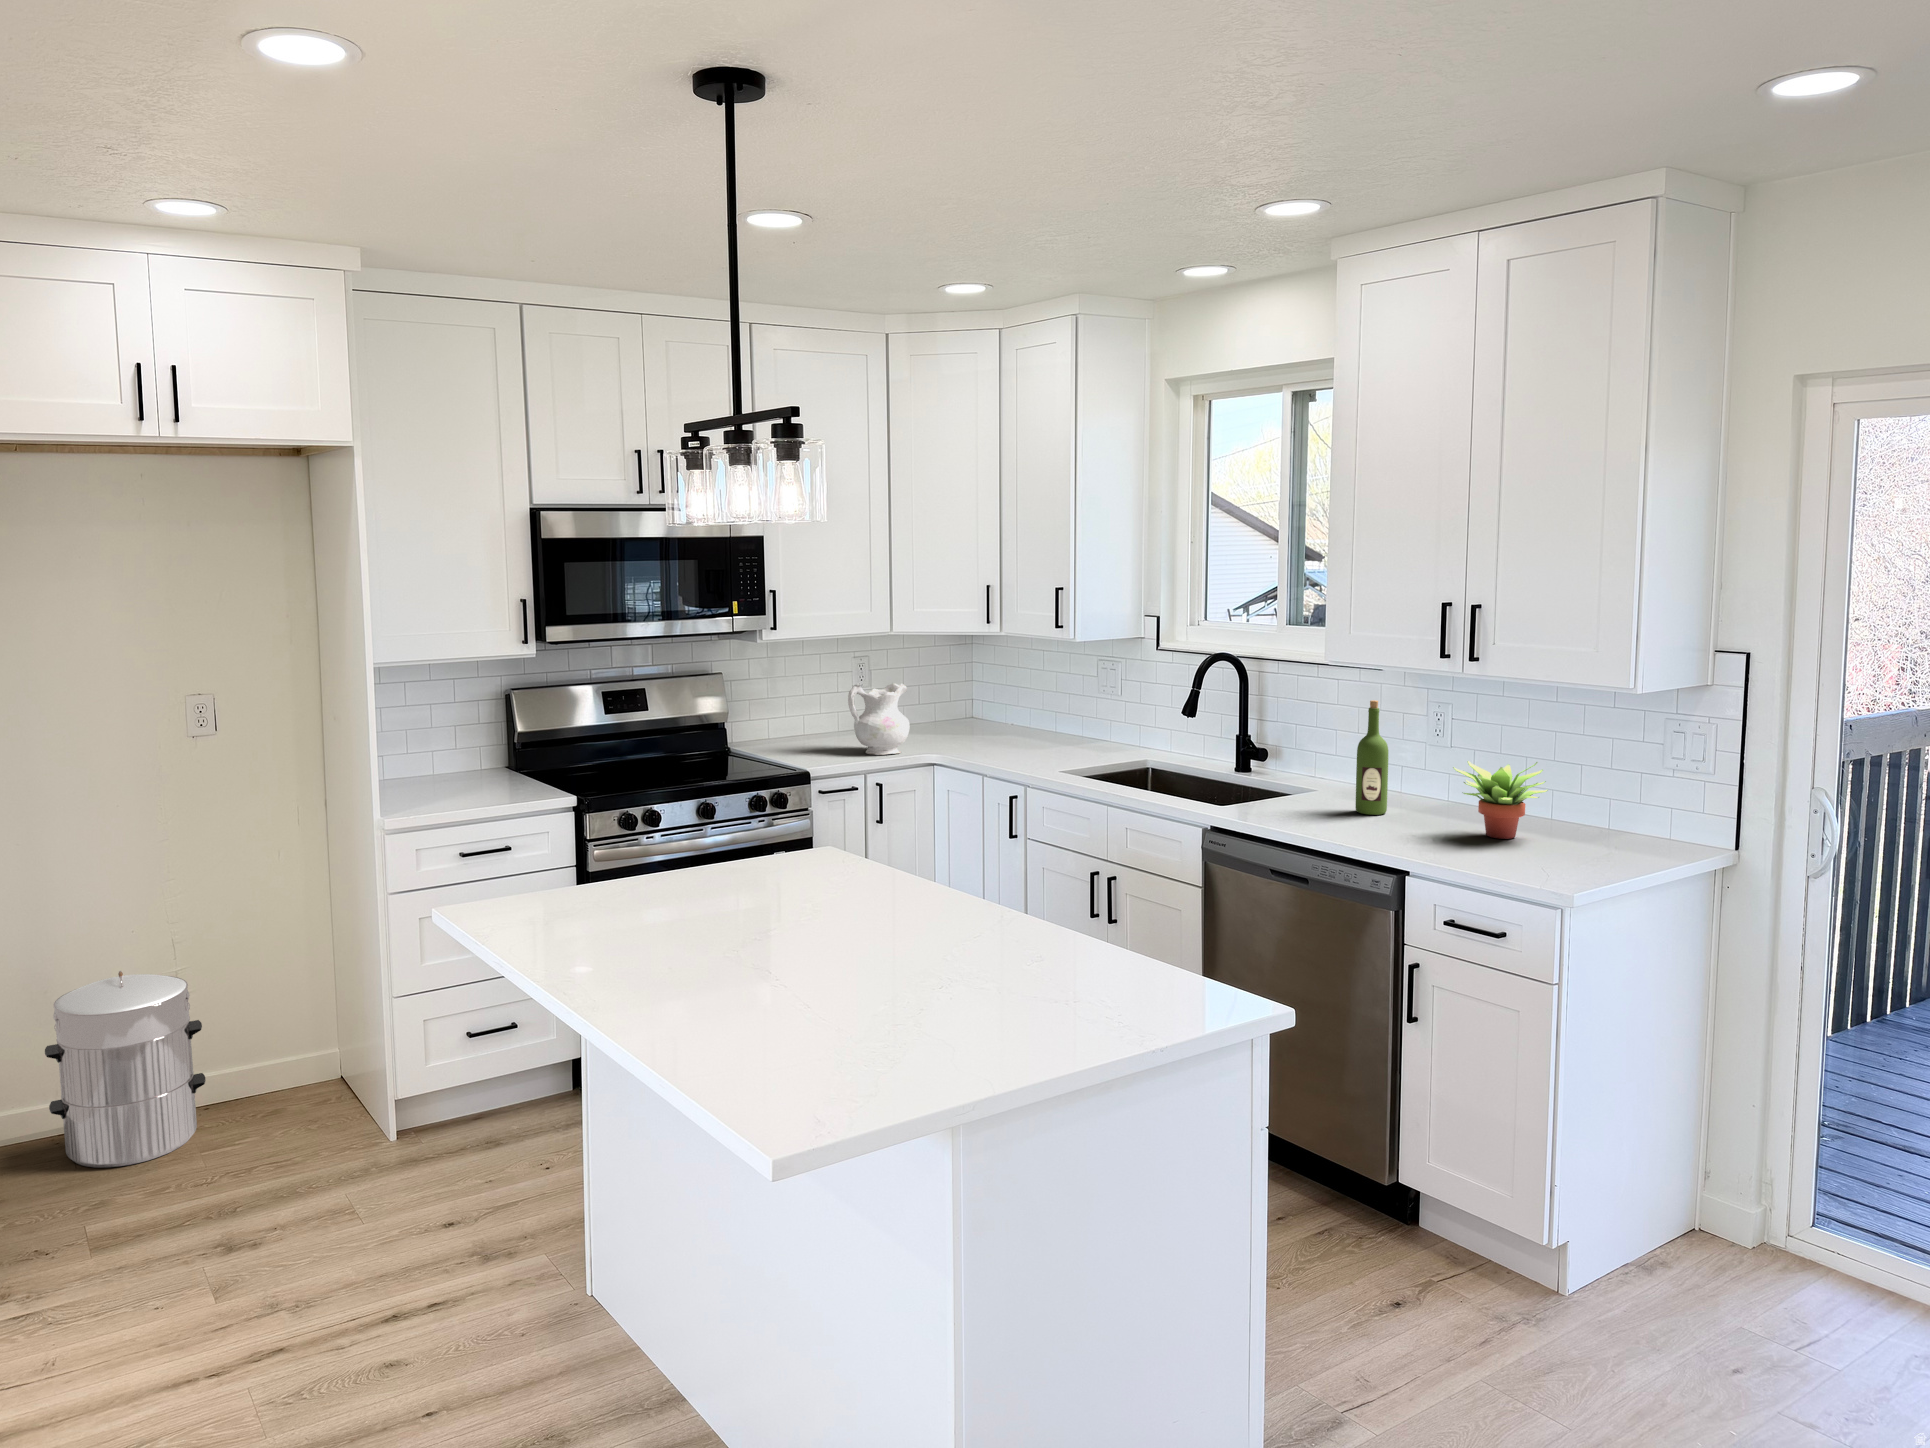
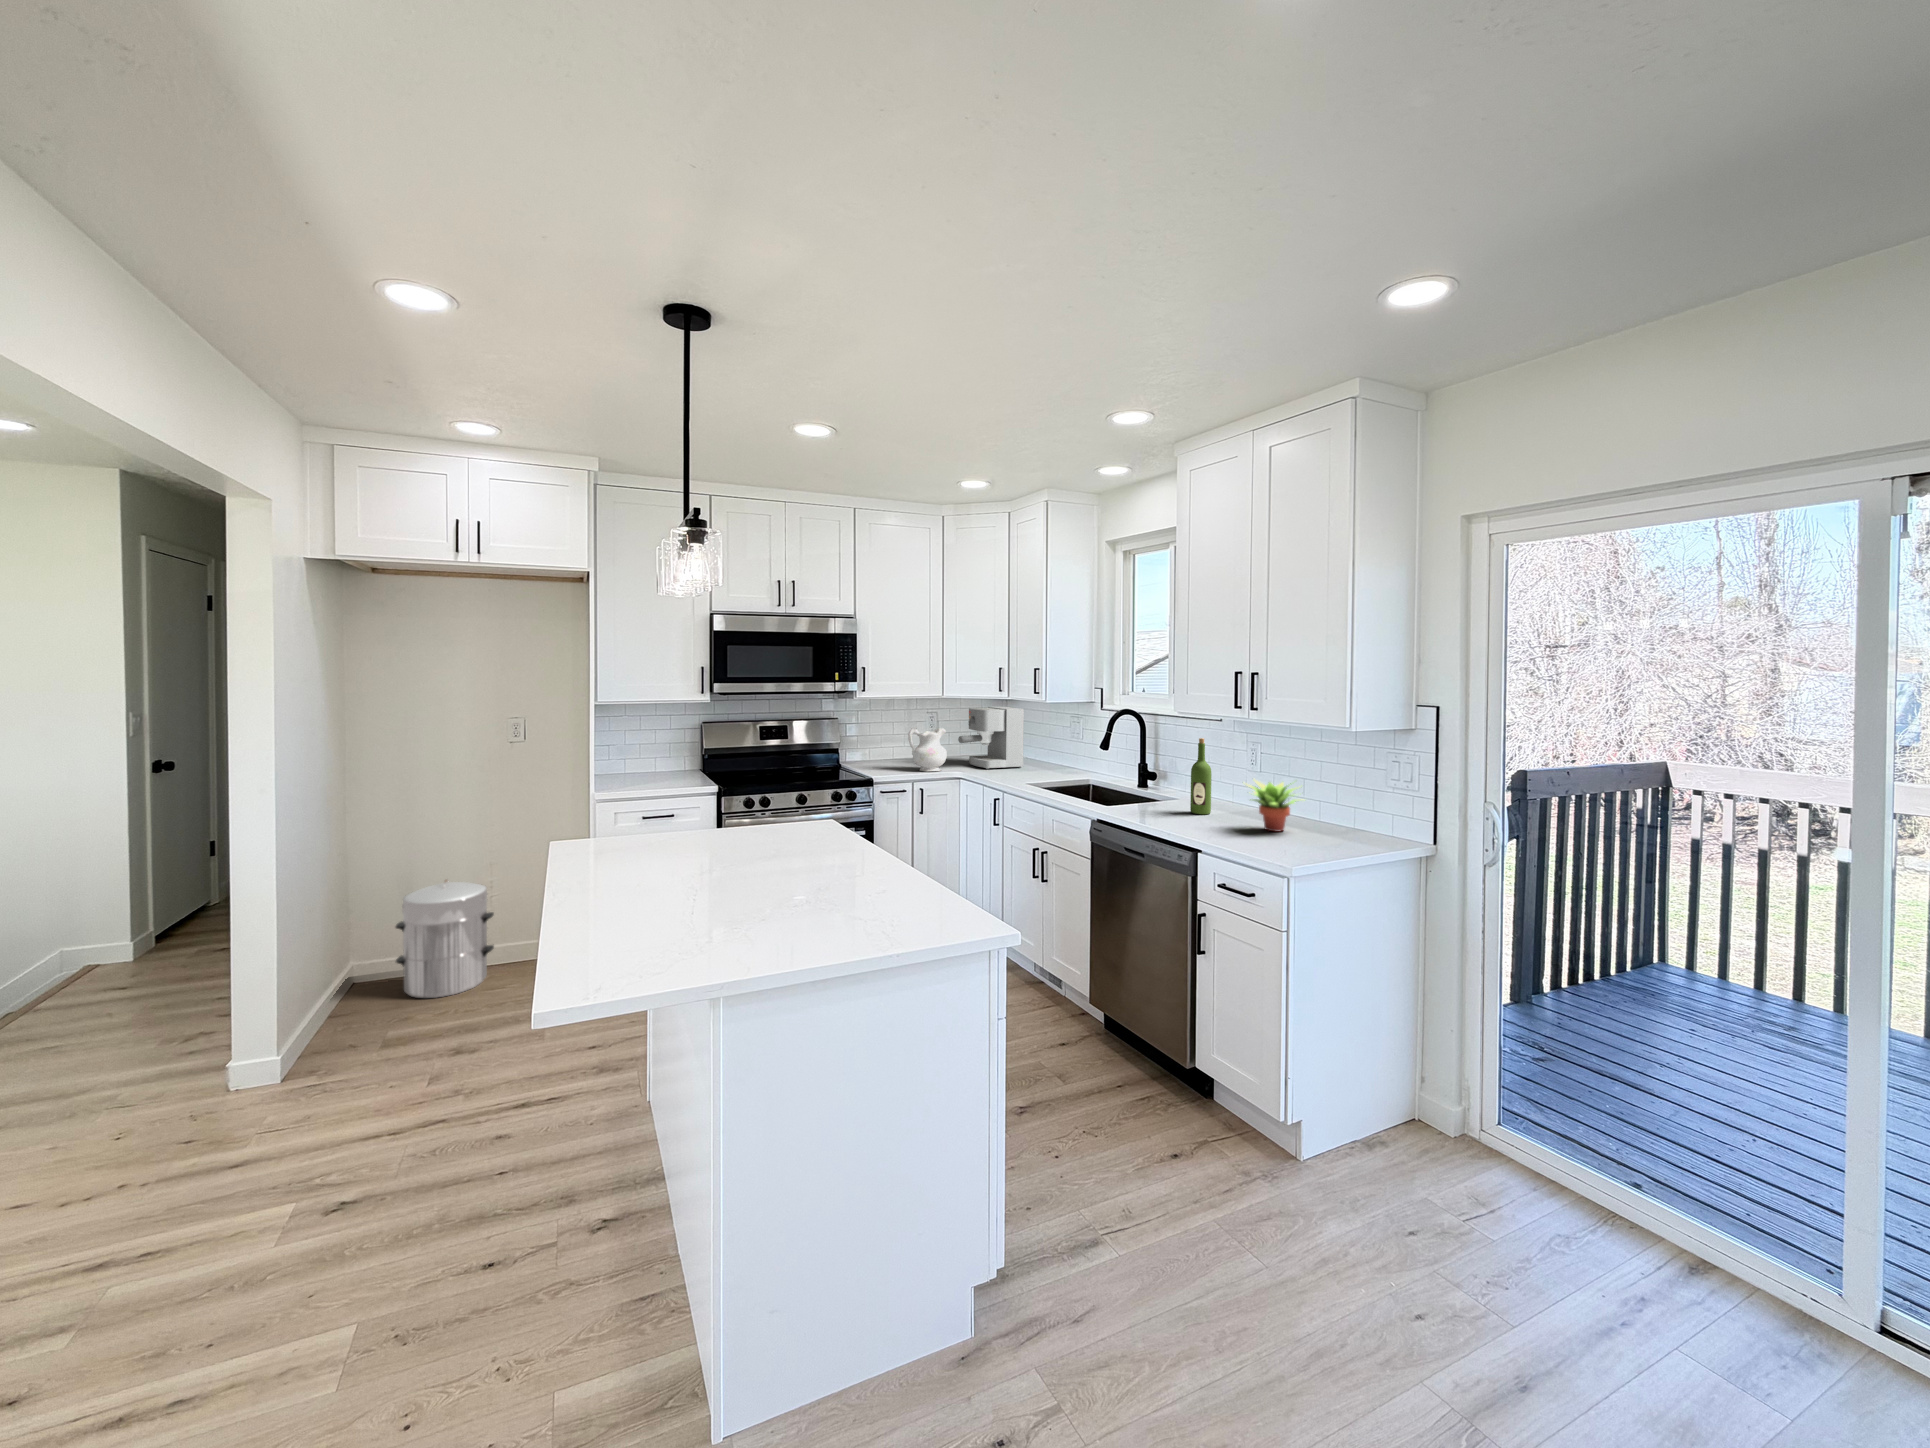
coffee maker: none [924,643,1024,747] -> present [958,707,1024,769]

